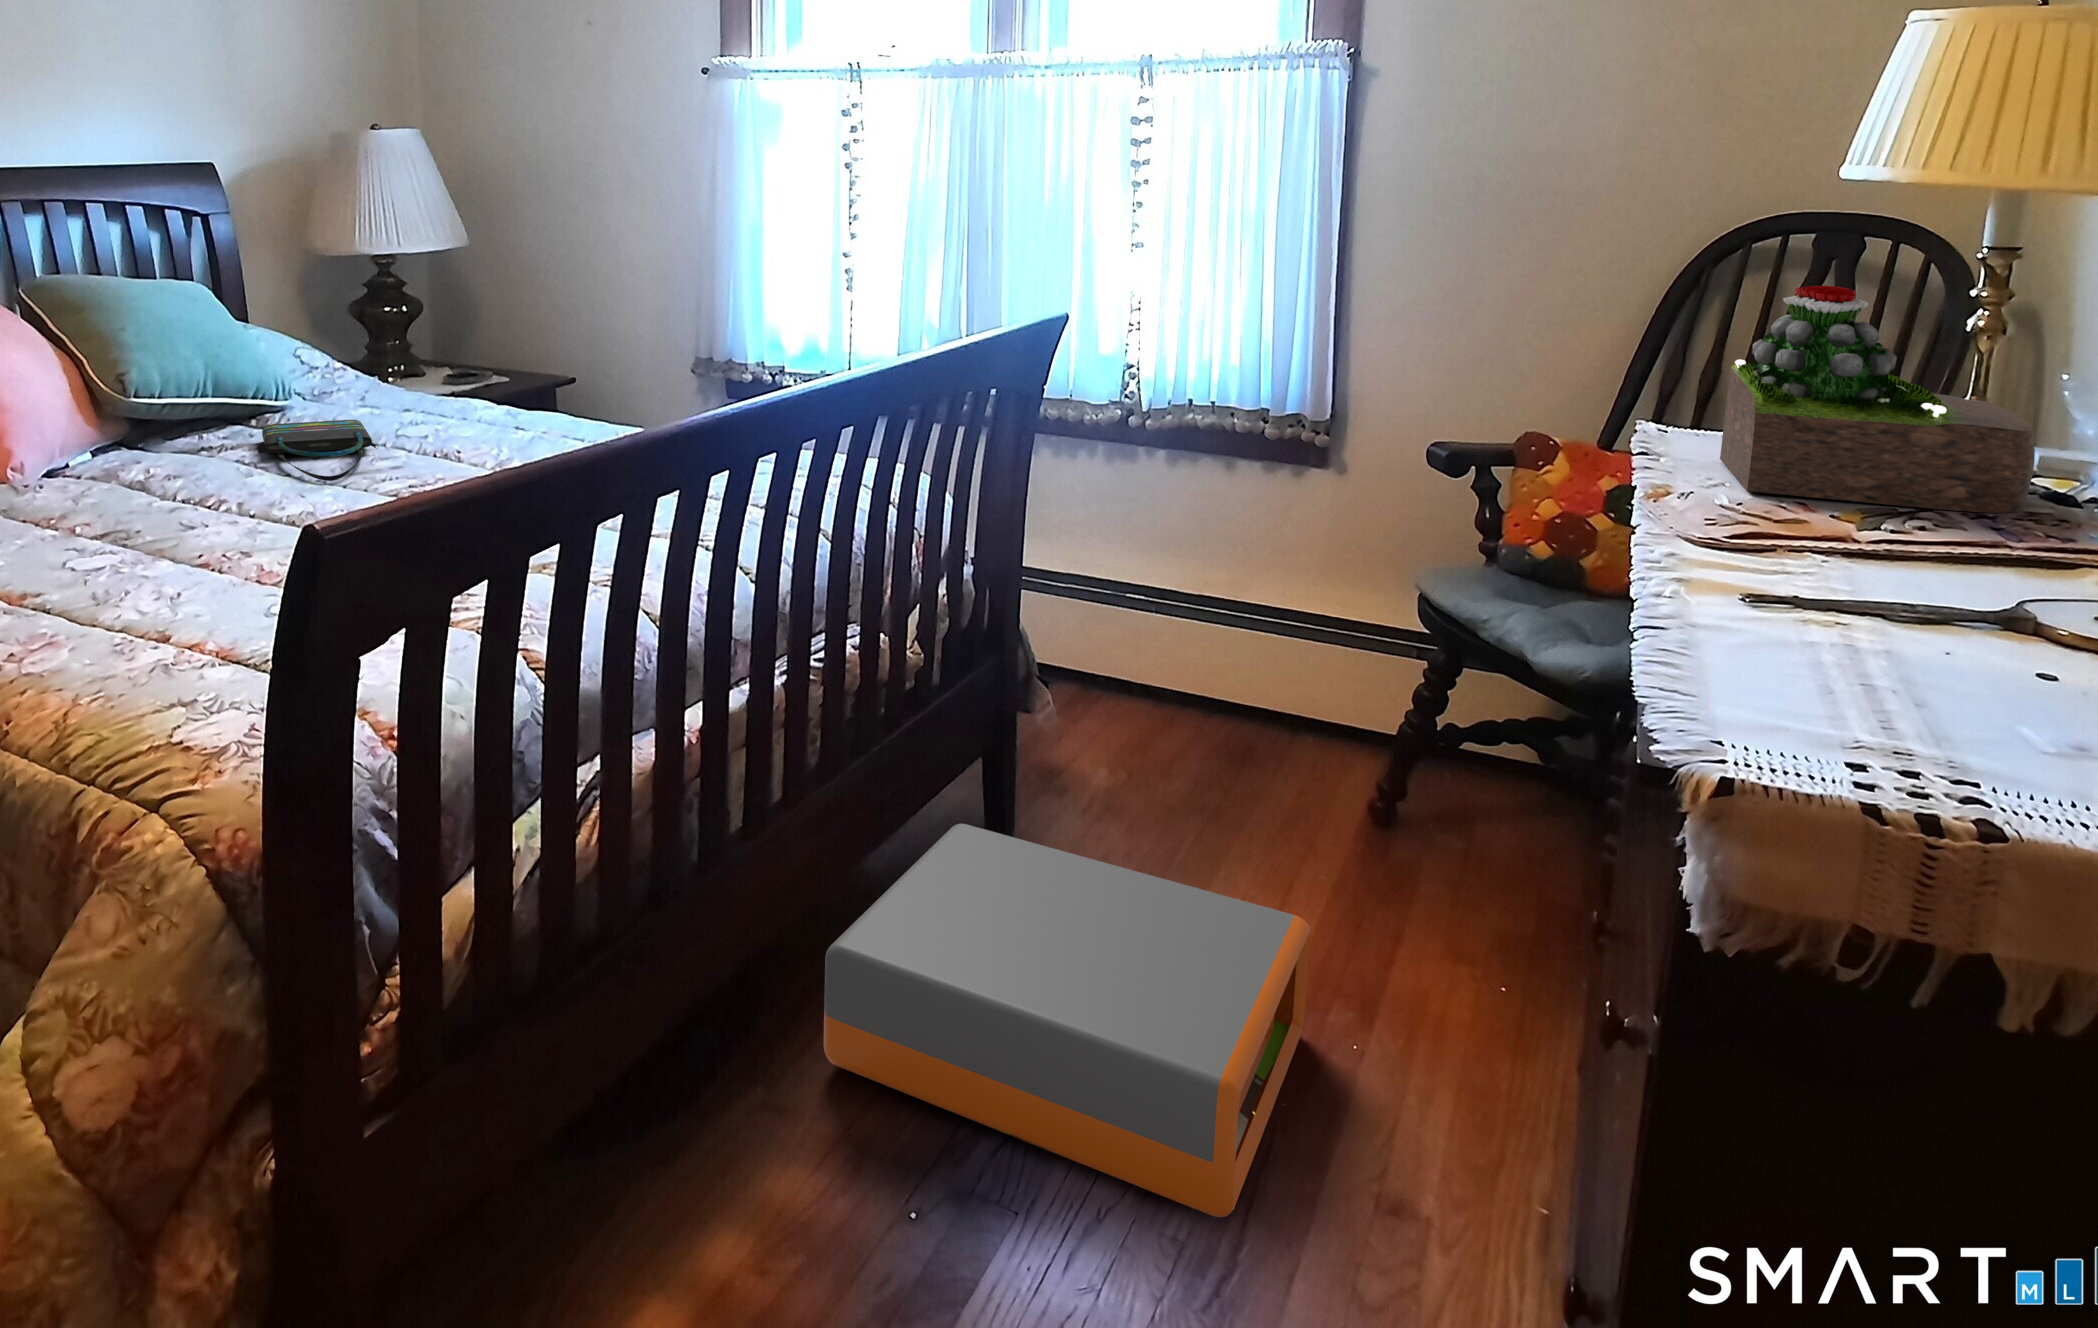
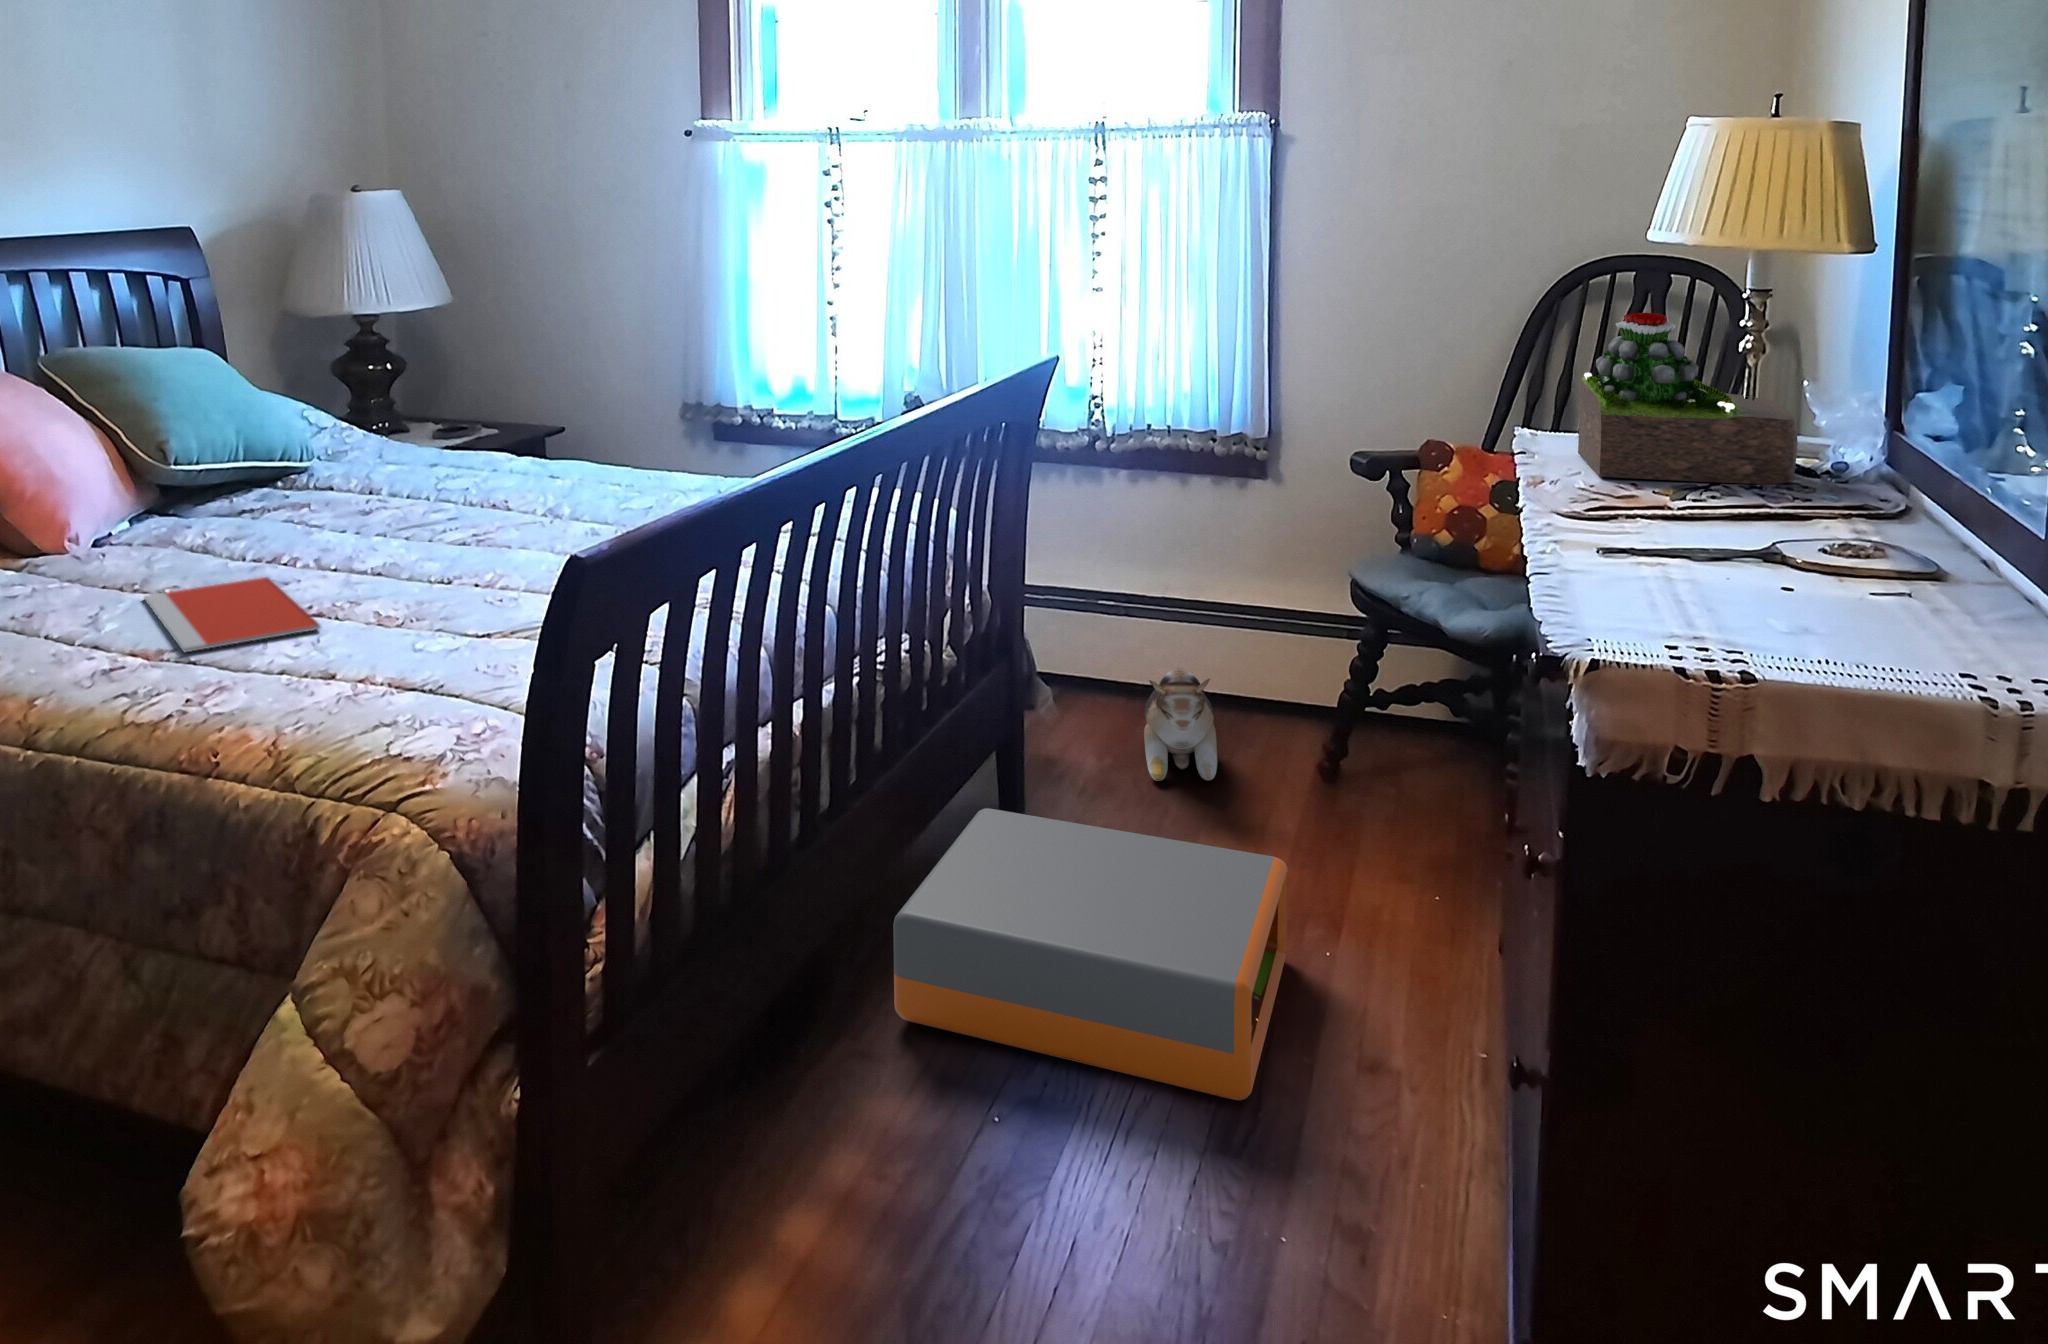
tote bag: present [257,420,377,481] -> none [306,477,425,534]
notebook: none [34,520,192,601] -> present [144,577,321,652]
plush toy: none [1170,675,1256,803] -> present [1144,667,1218,781]

